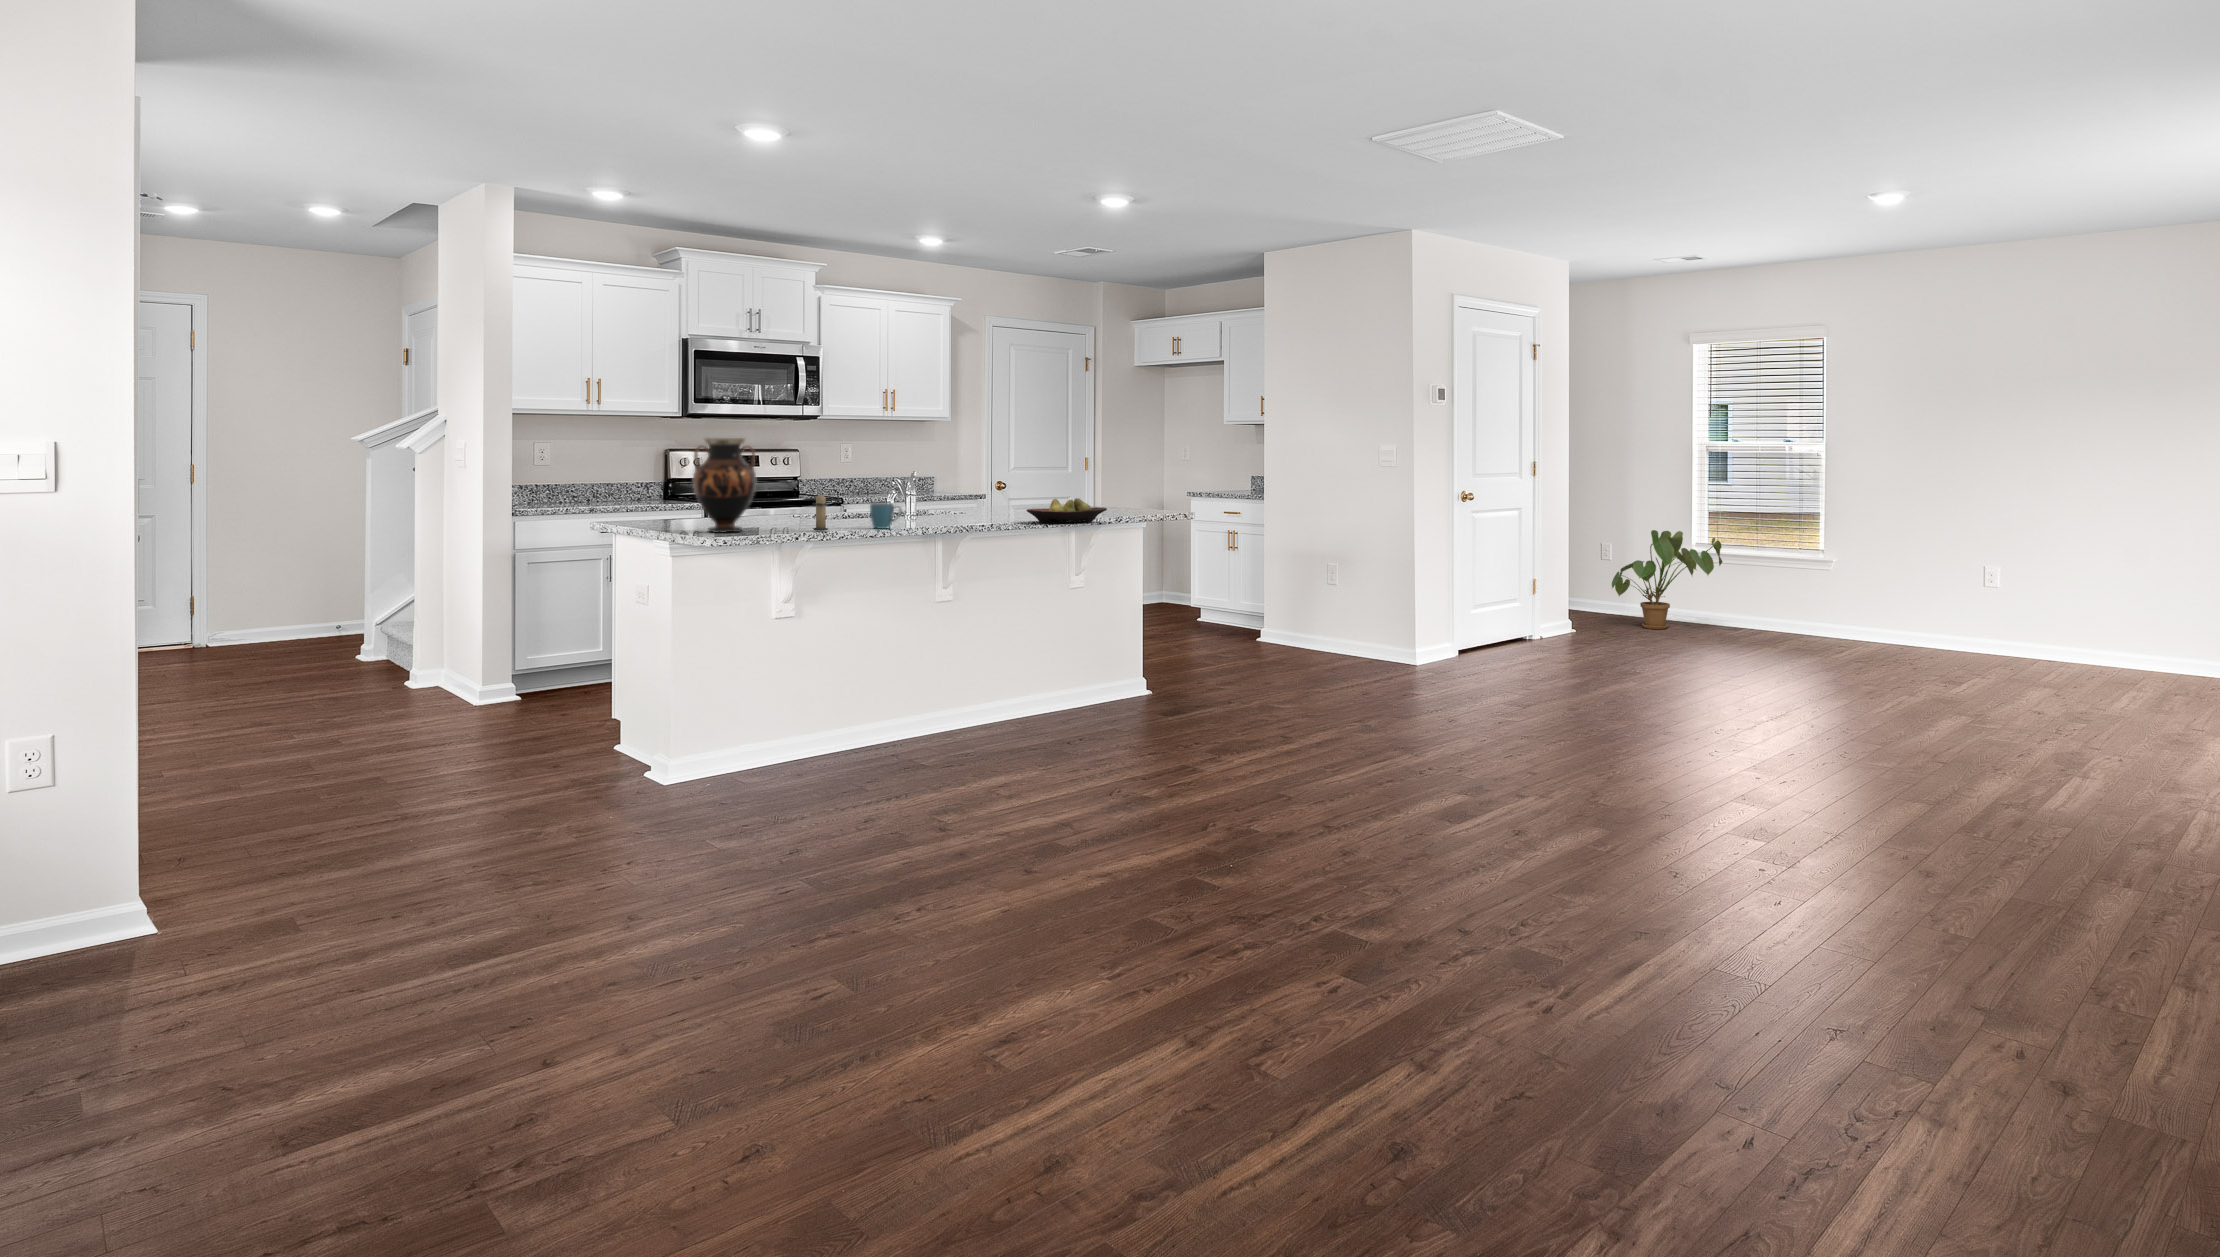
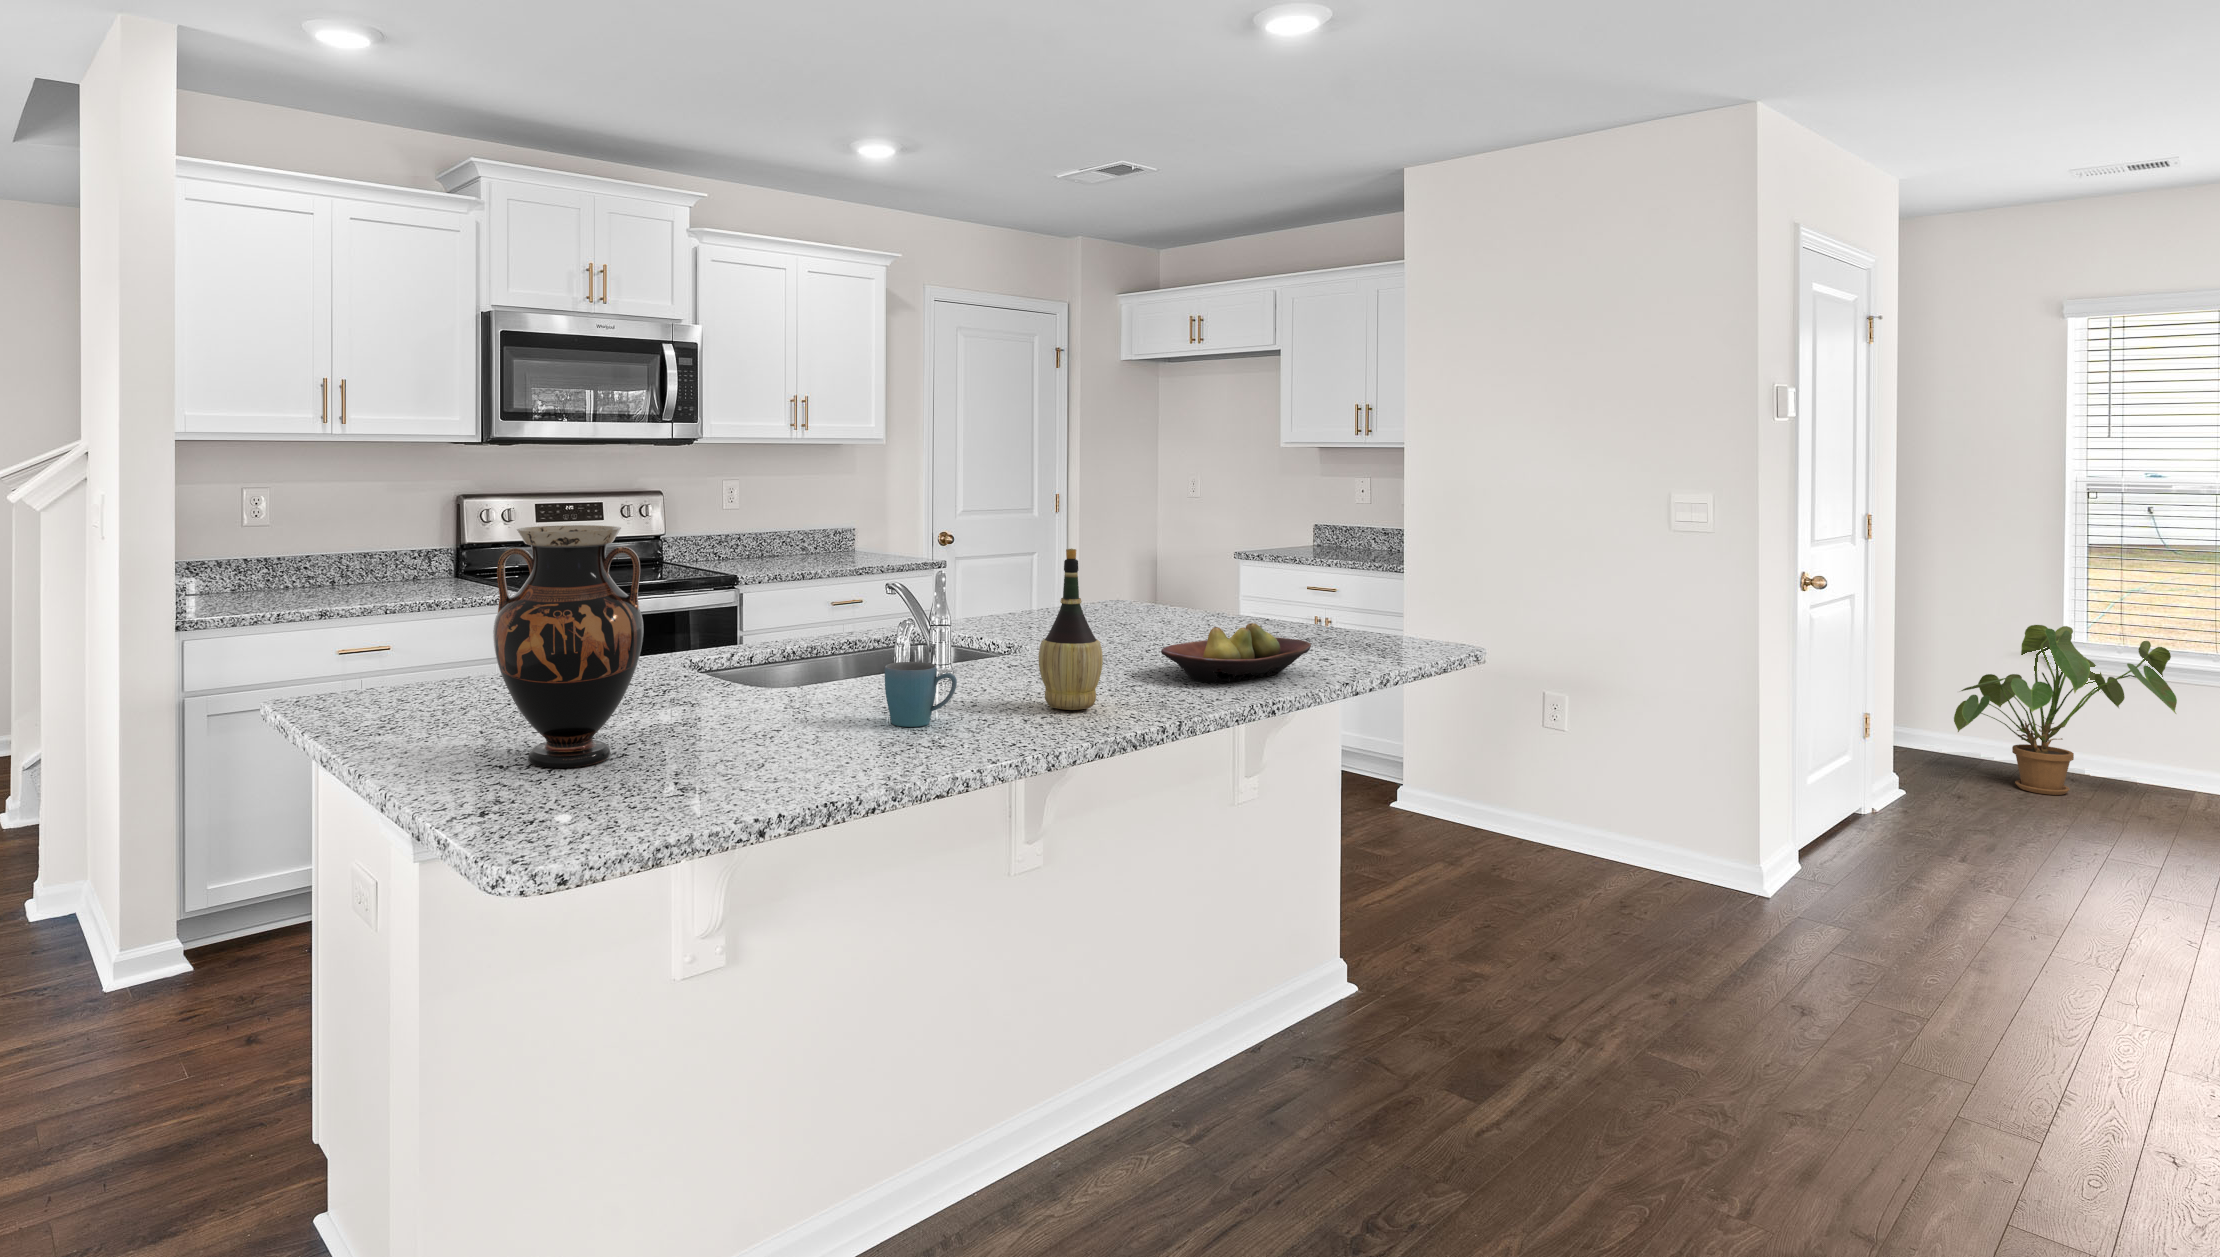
wine bottle: none [948,455,978,527] -> present [1039,549,1103,710]
candle: present [813,494,828,530] -> none [765,652,811,749]

